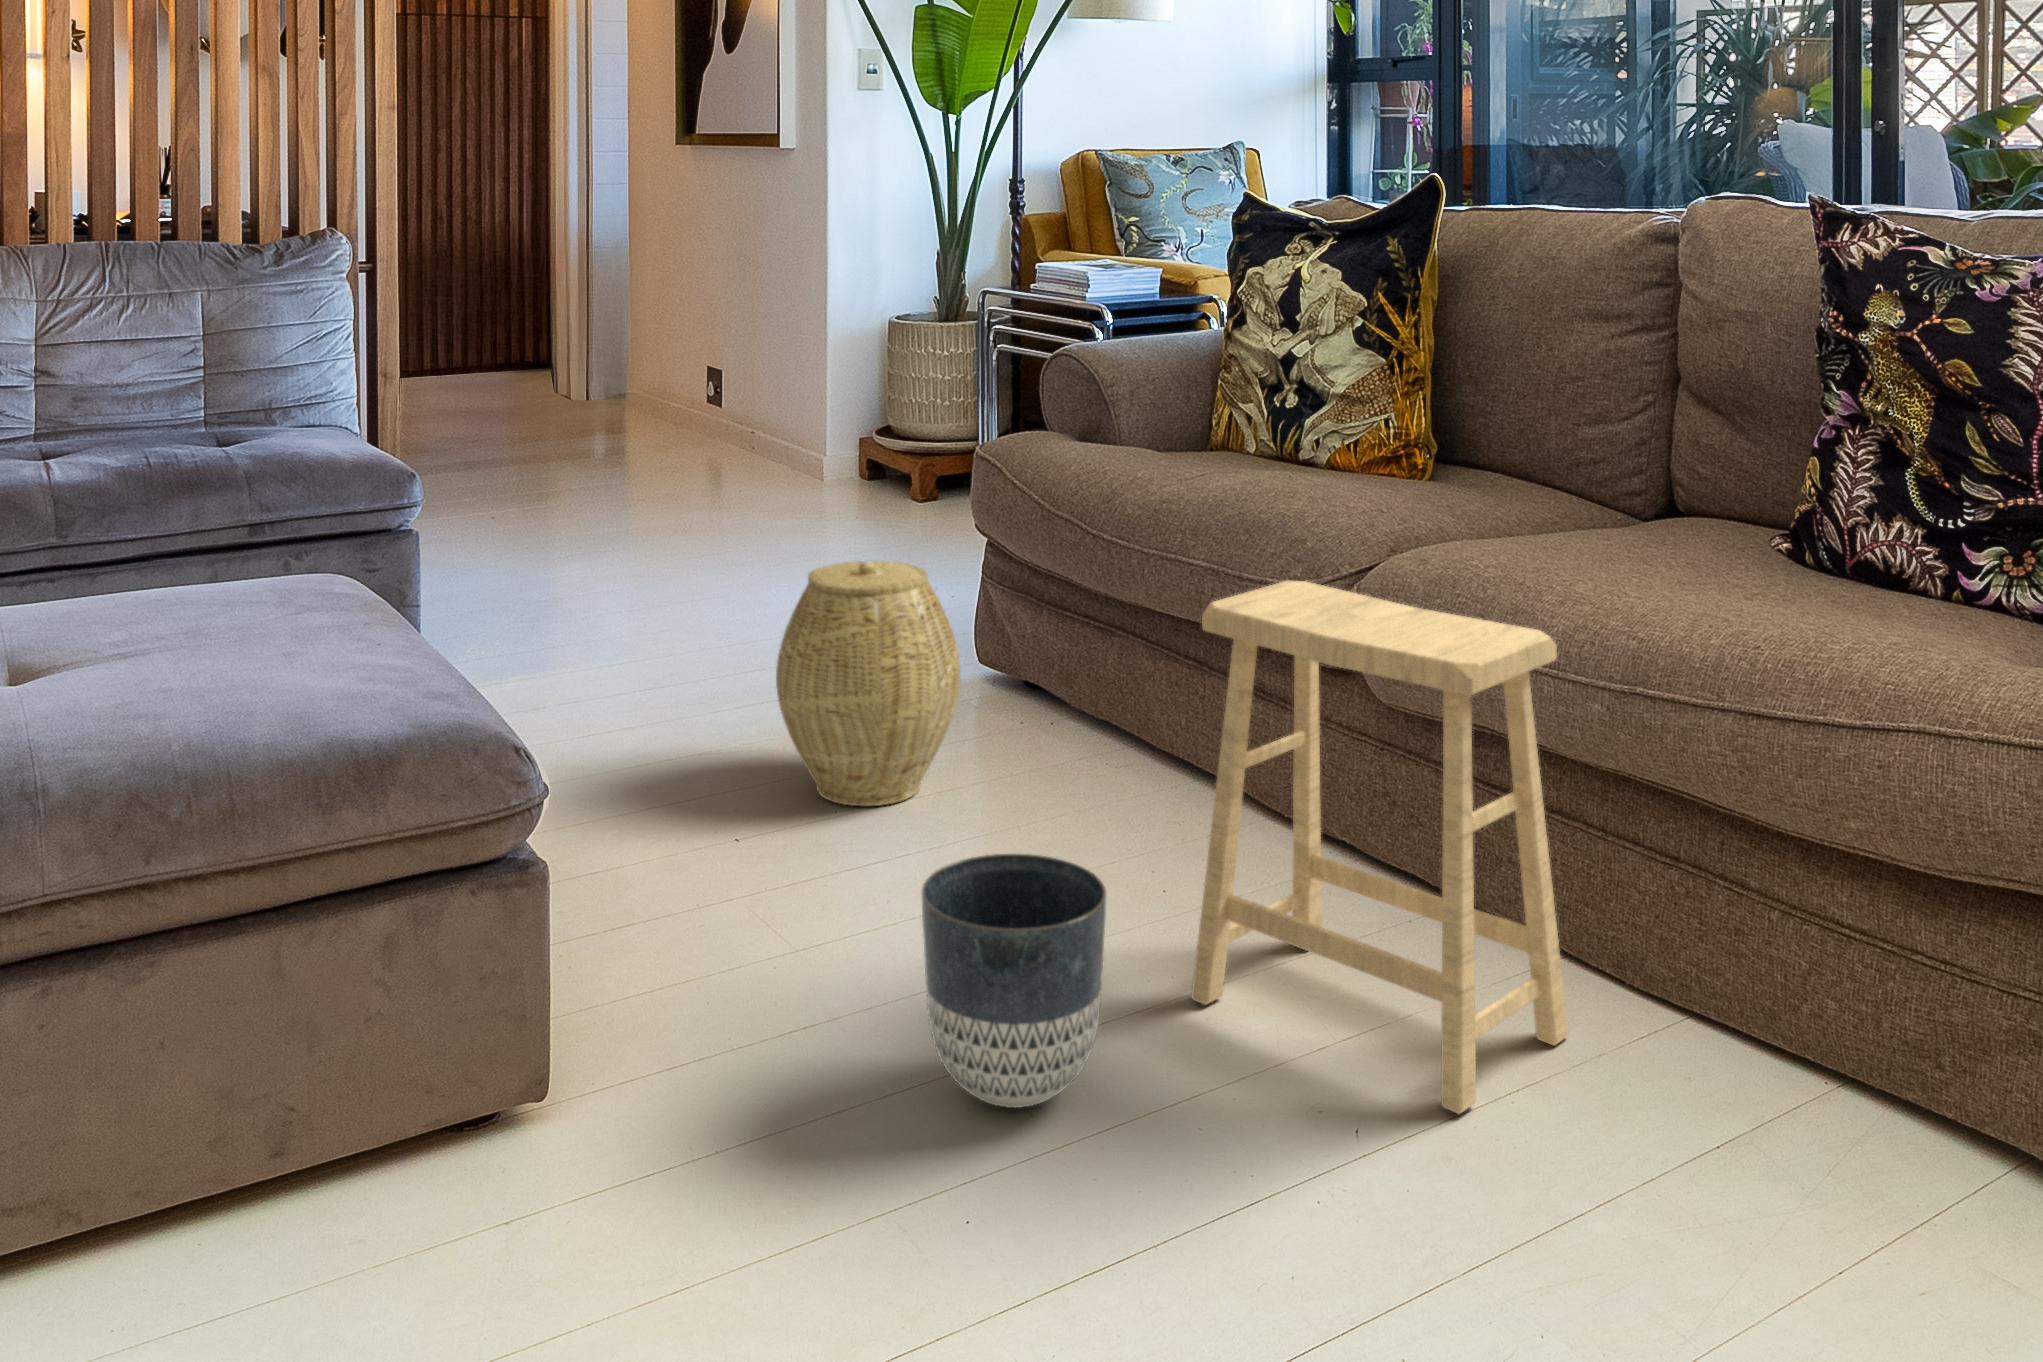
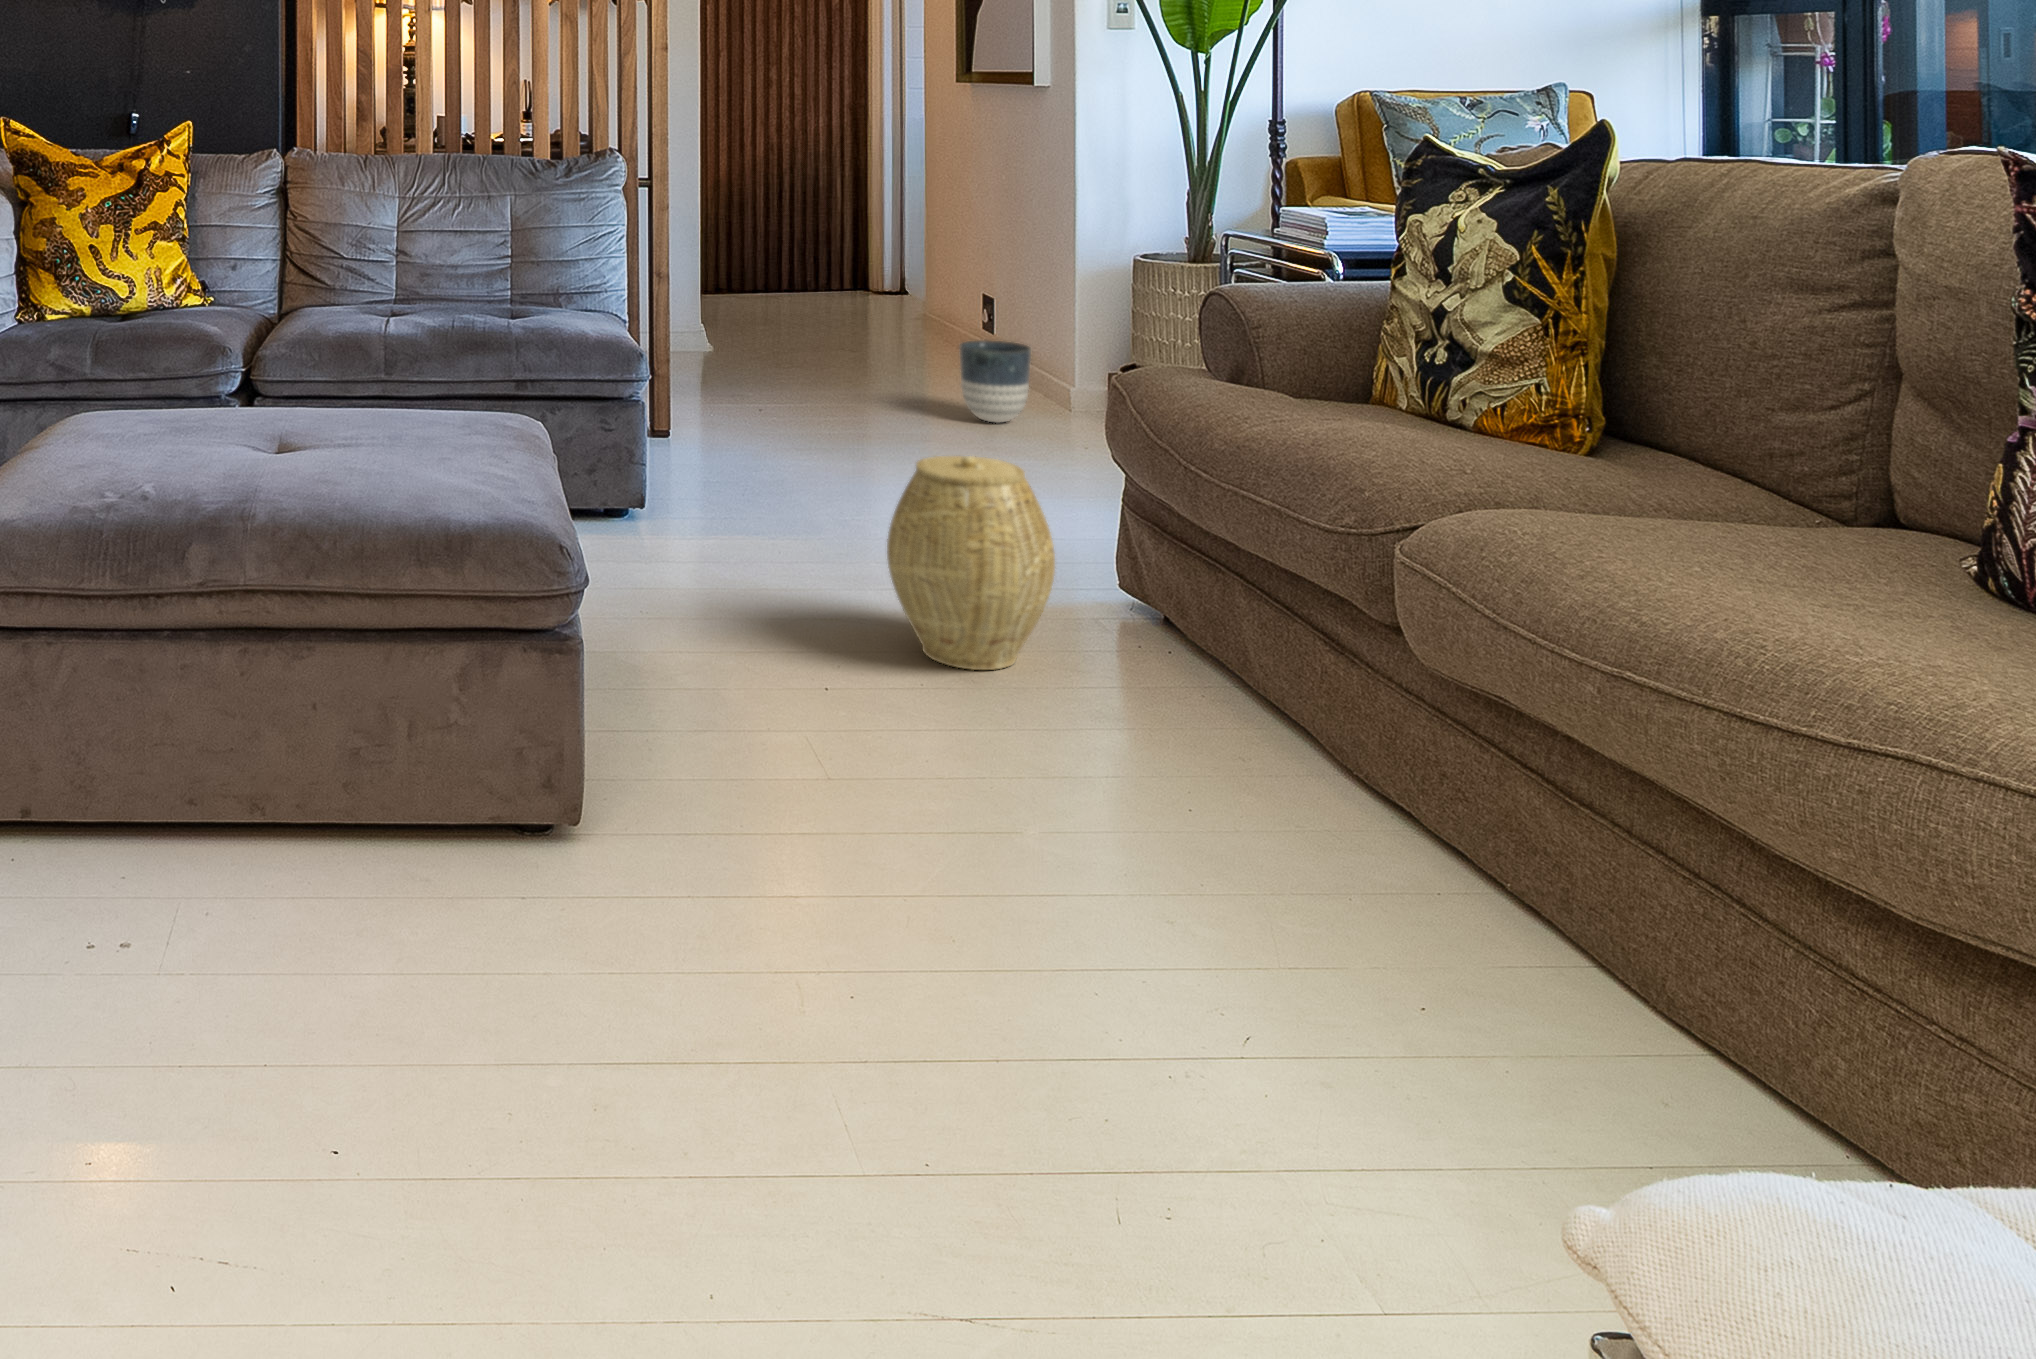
footstool: present [1192,580,1569,1114] -> none [1170,515,1557,1033]
planter: present [921,854,1106,1108] -> present [959,340,1031,422]

